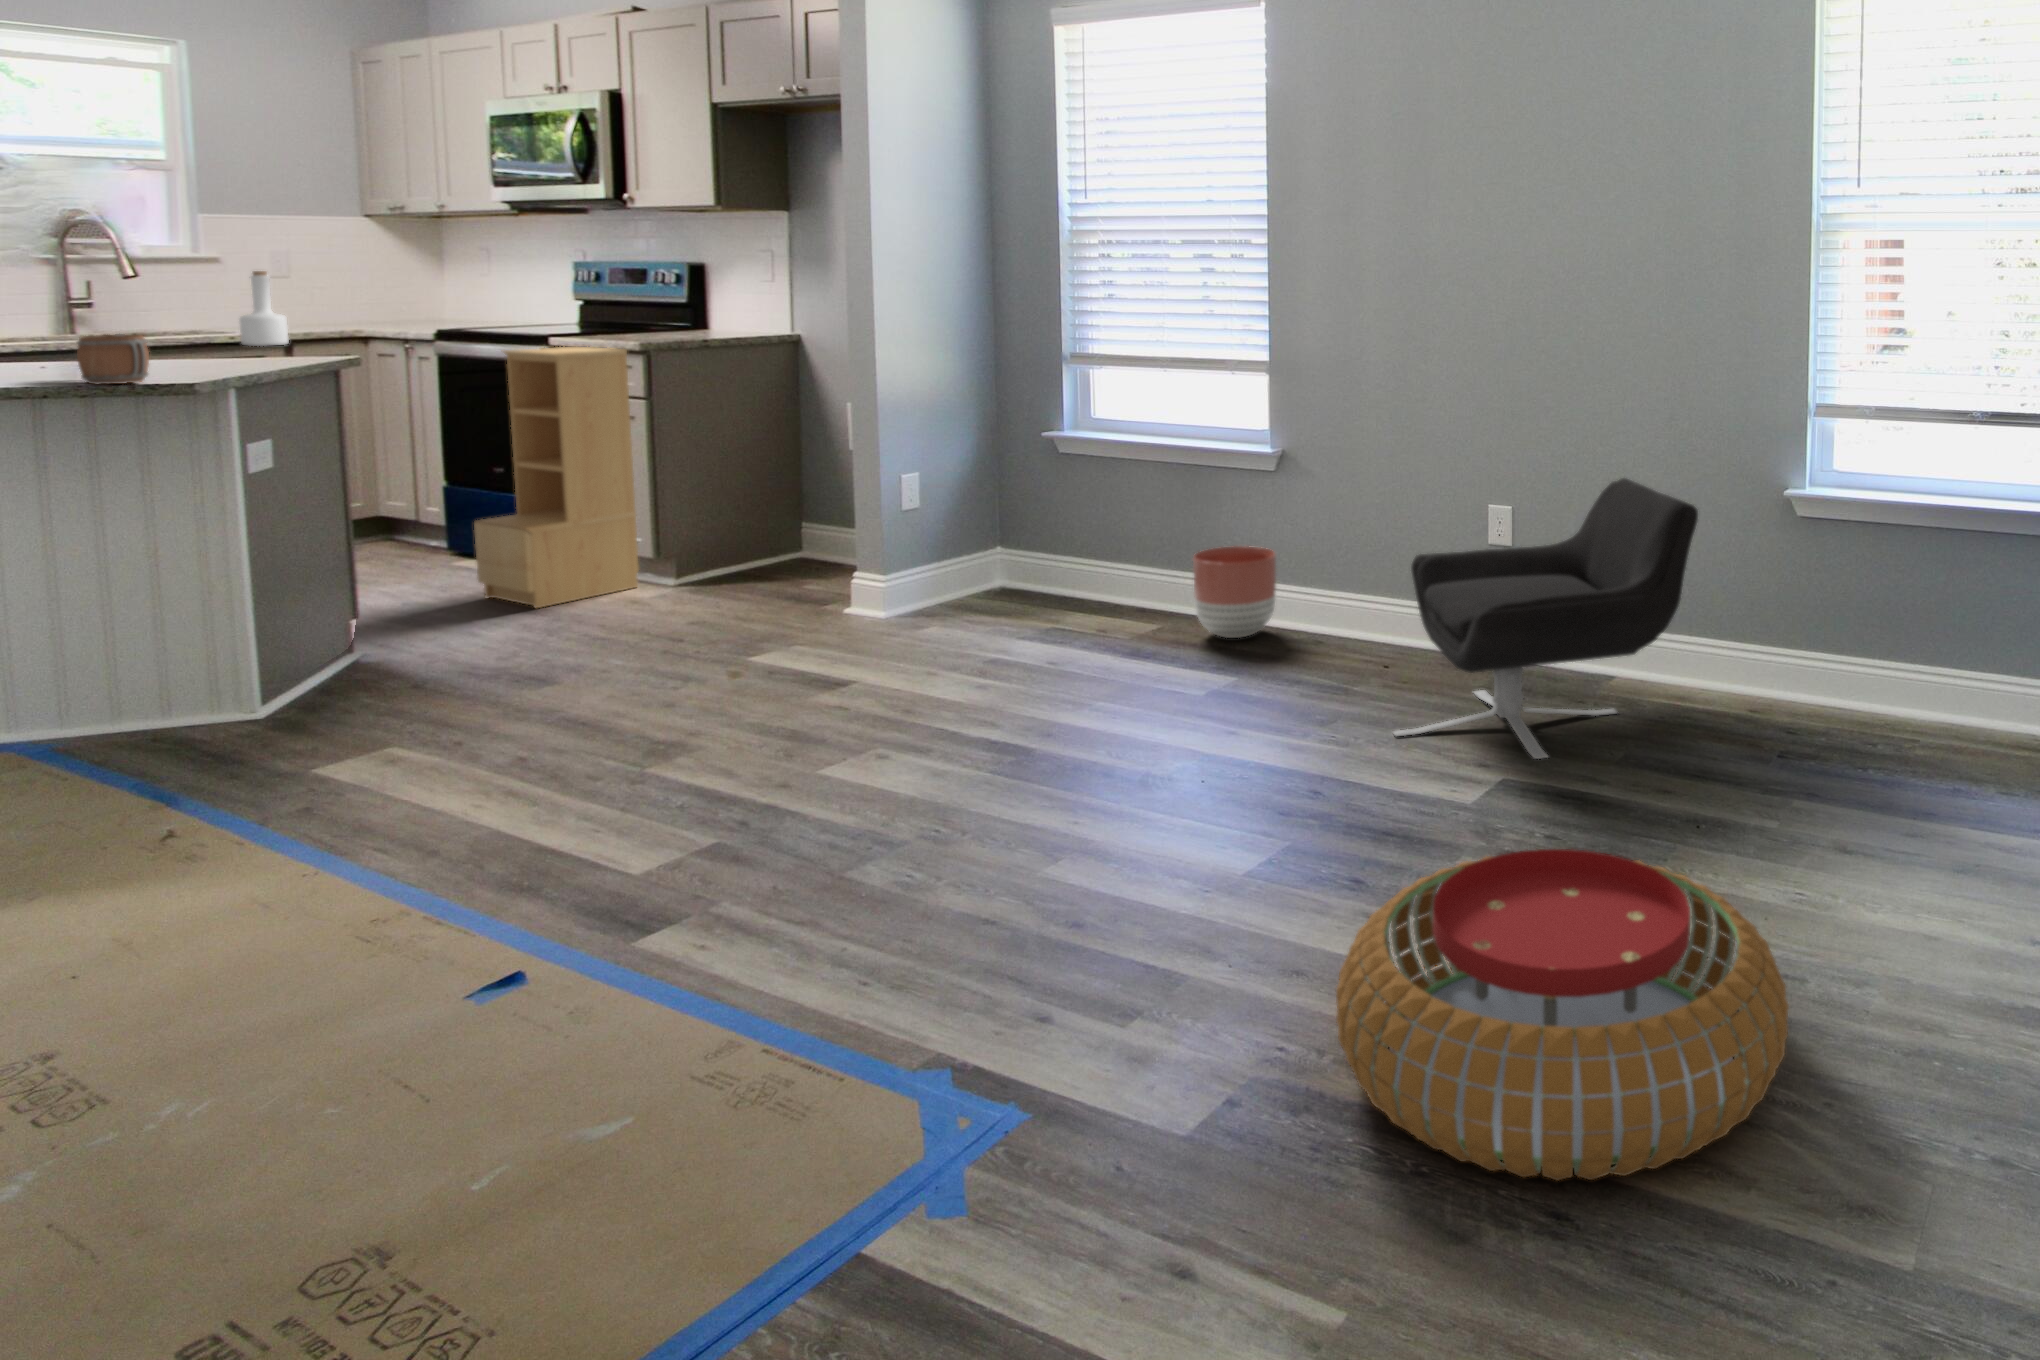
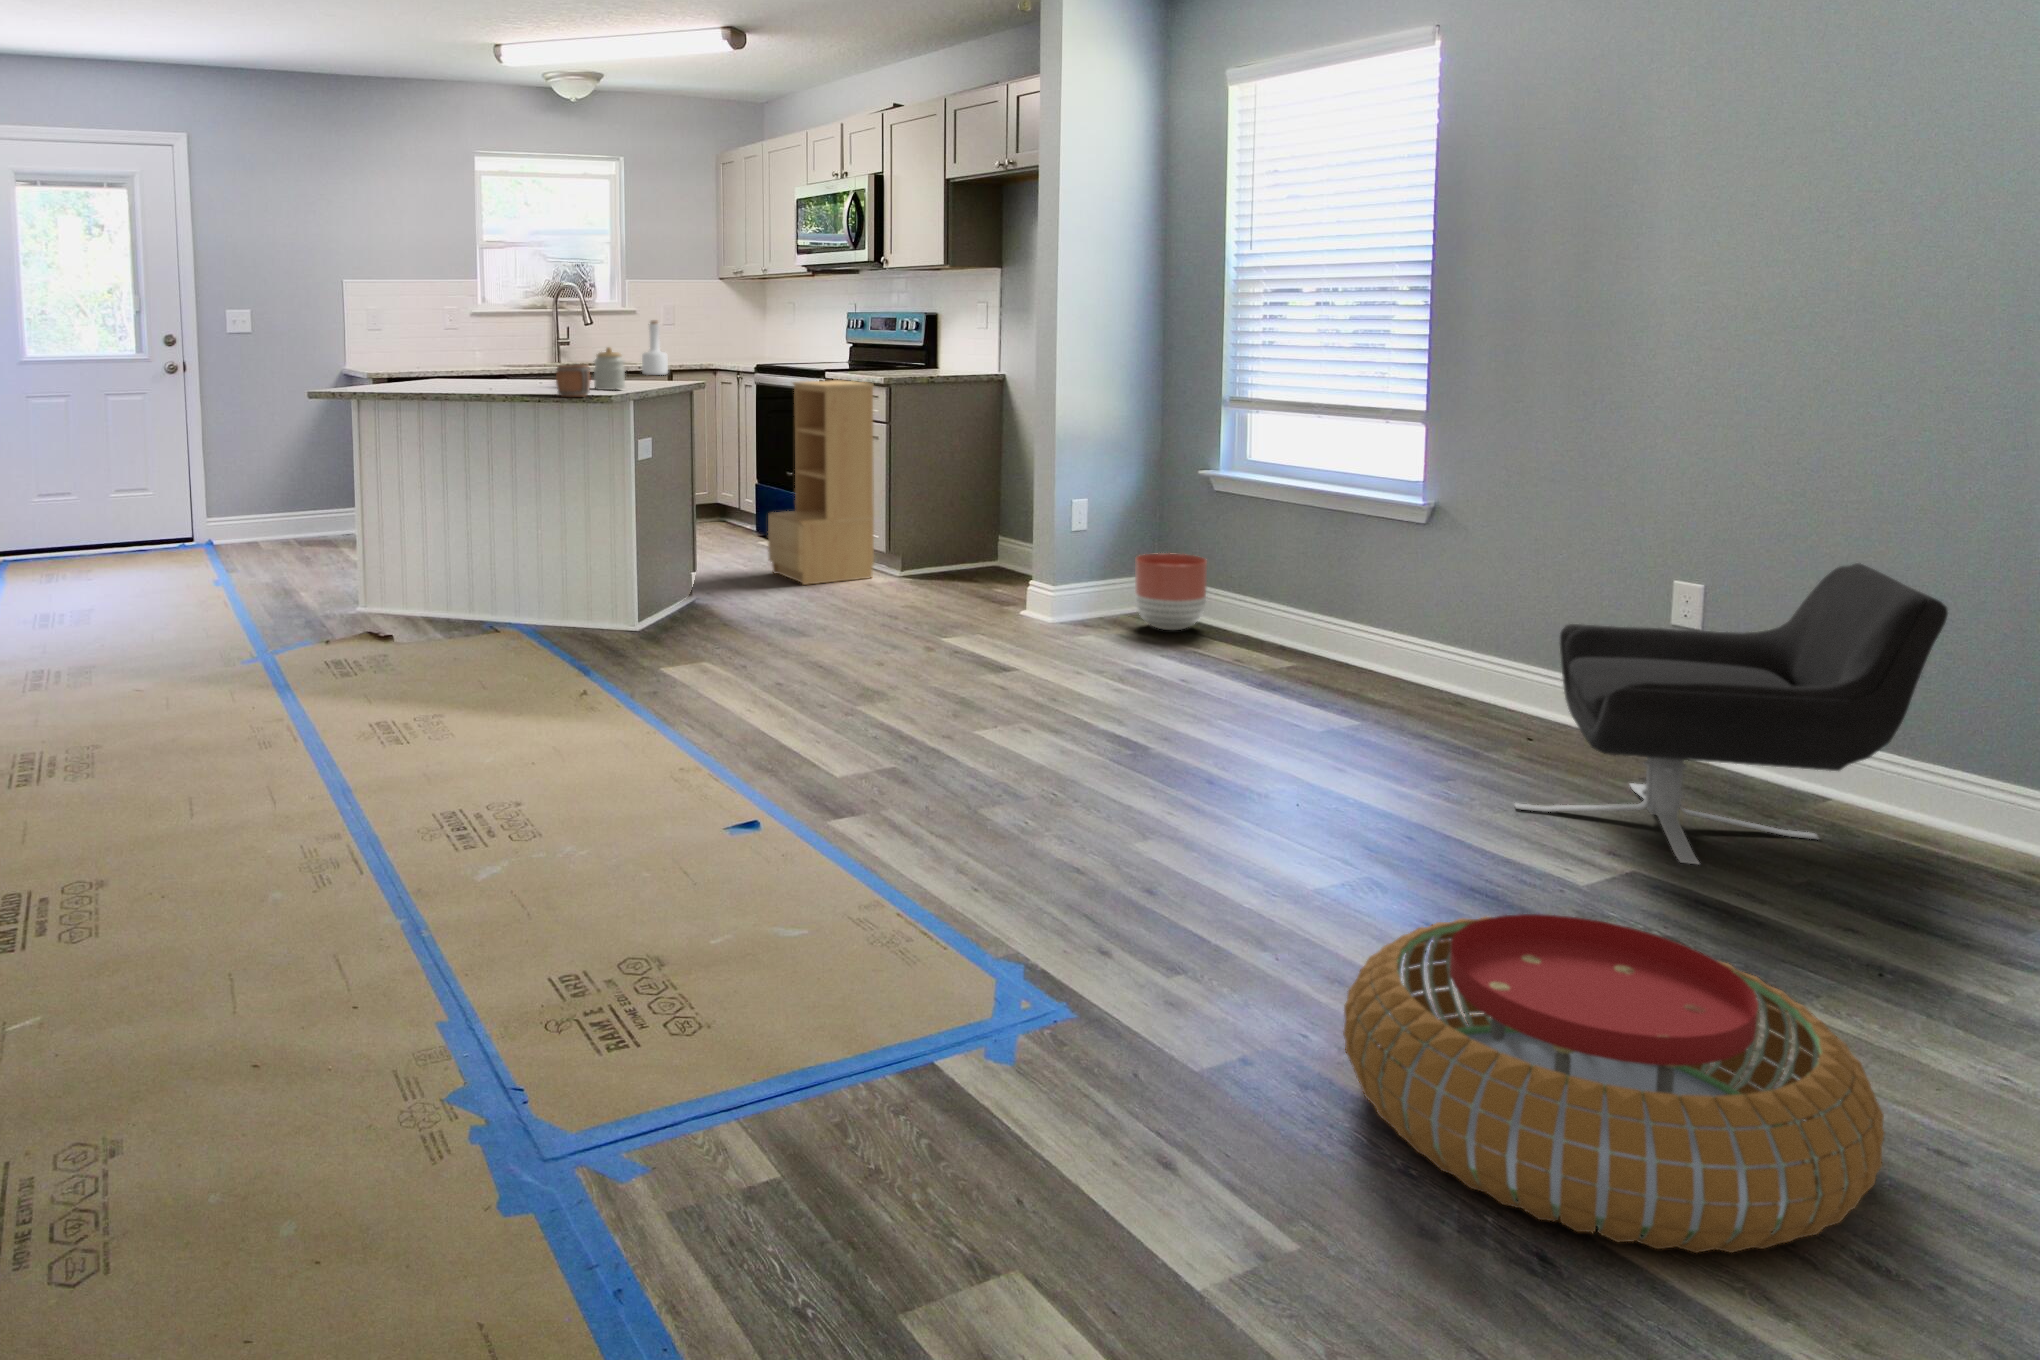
jar: none [151,308,216,370] -> present [593,347,625,390]
planter: present [1193,546,1276,638] -> present [1135,553,1207,630]

